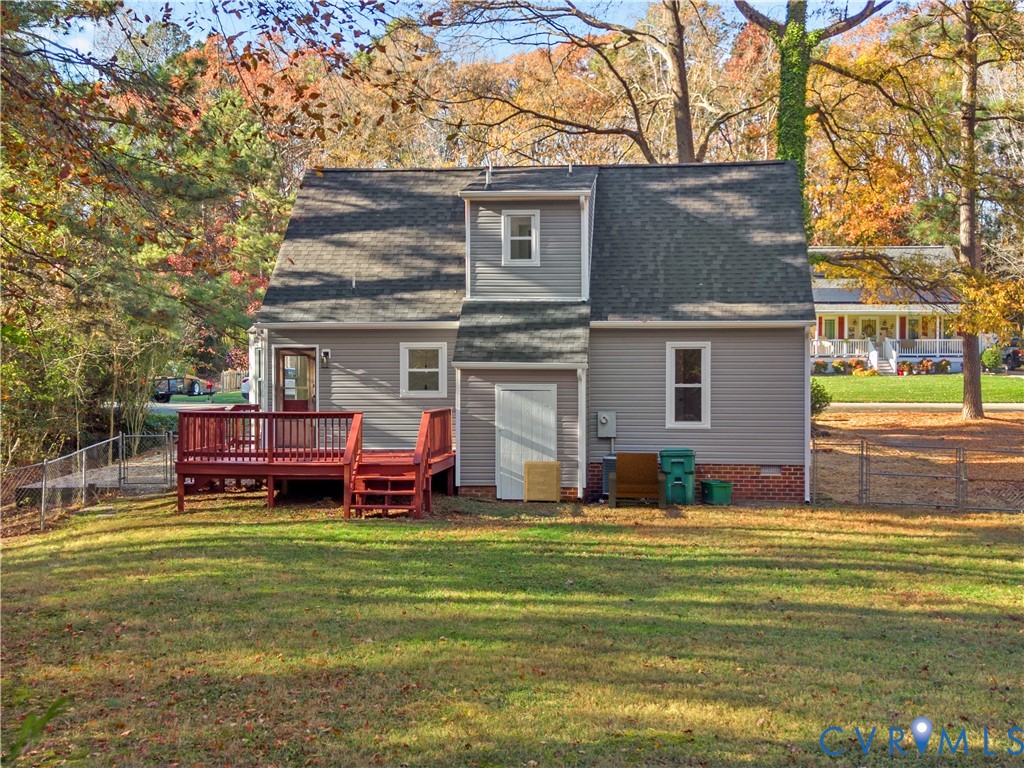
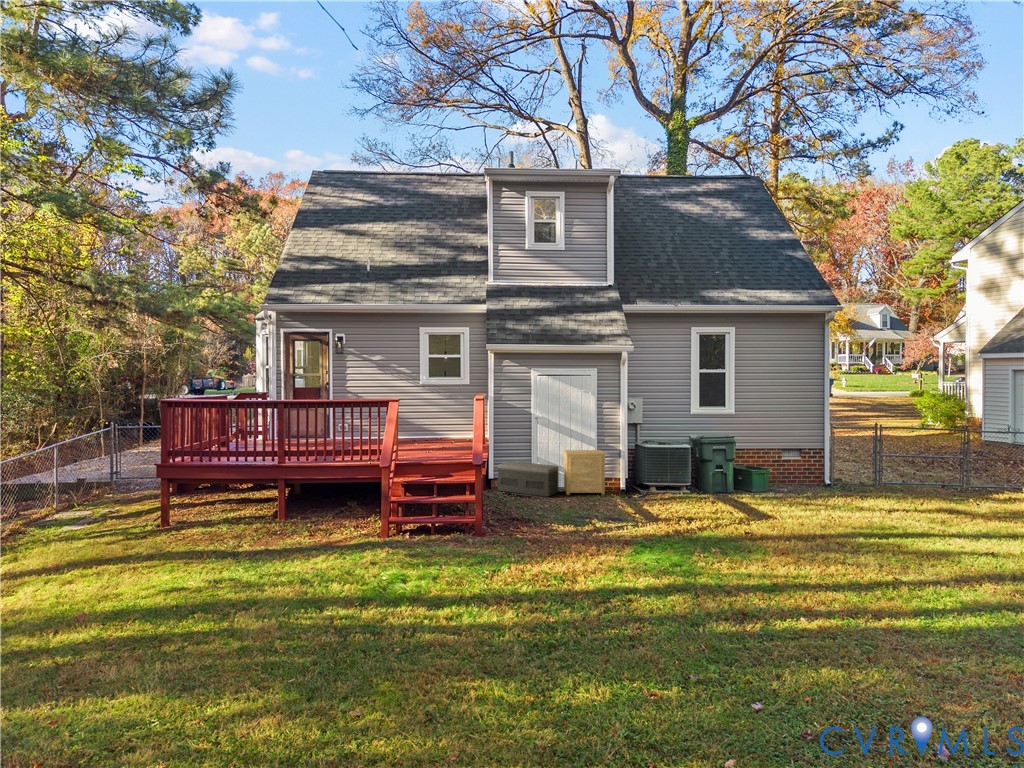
lounge chair: present [608,452,666,509] -> none [652,439,727,501]
storage bench: none [464,471,518,503] -> present [498,462,559,497]

